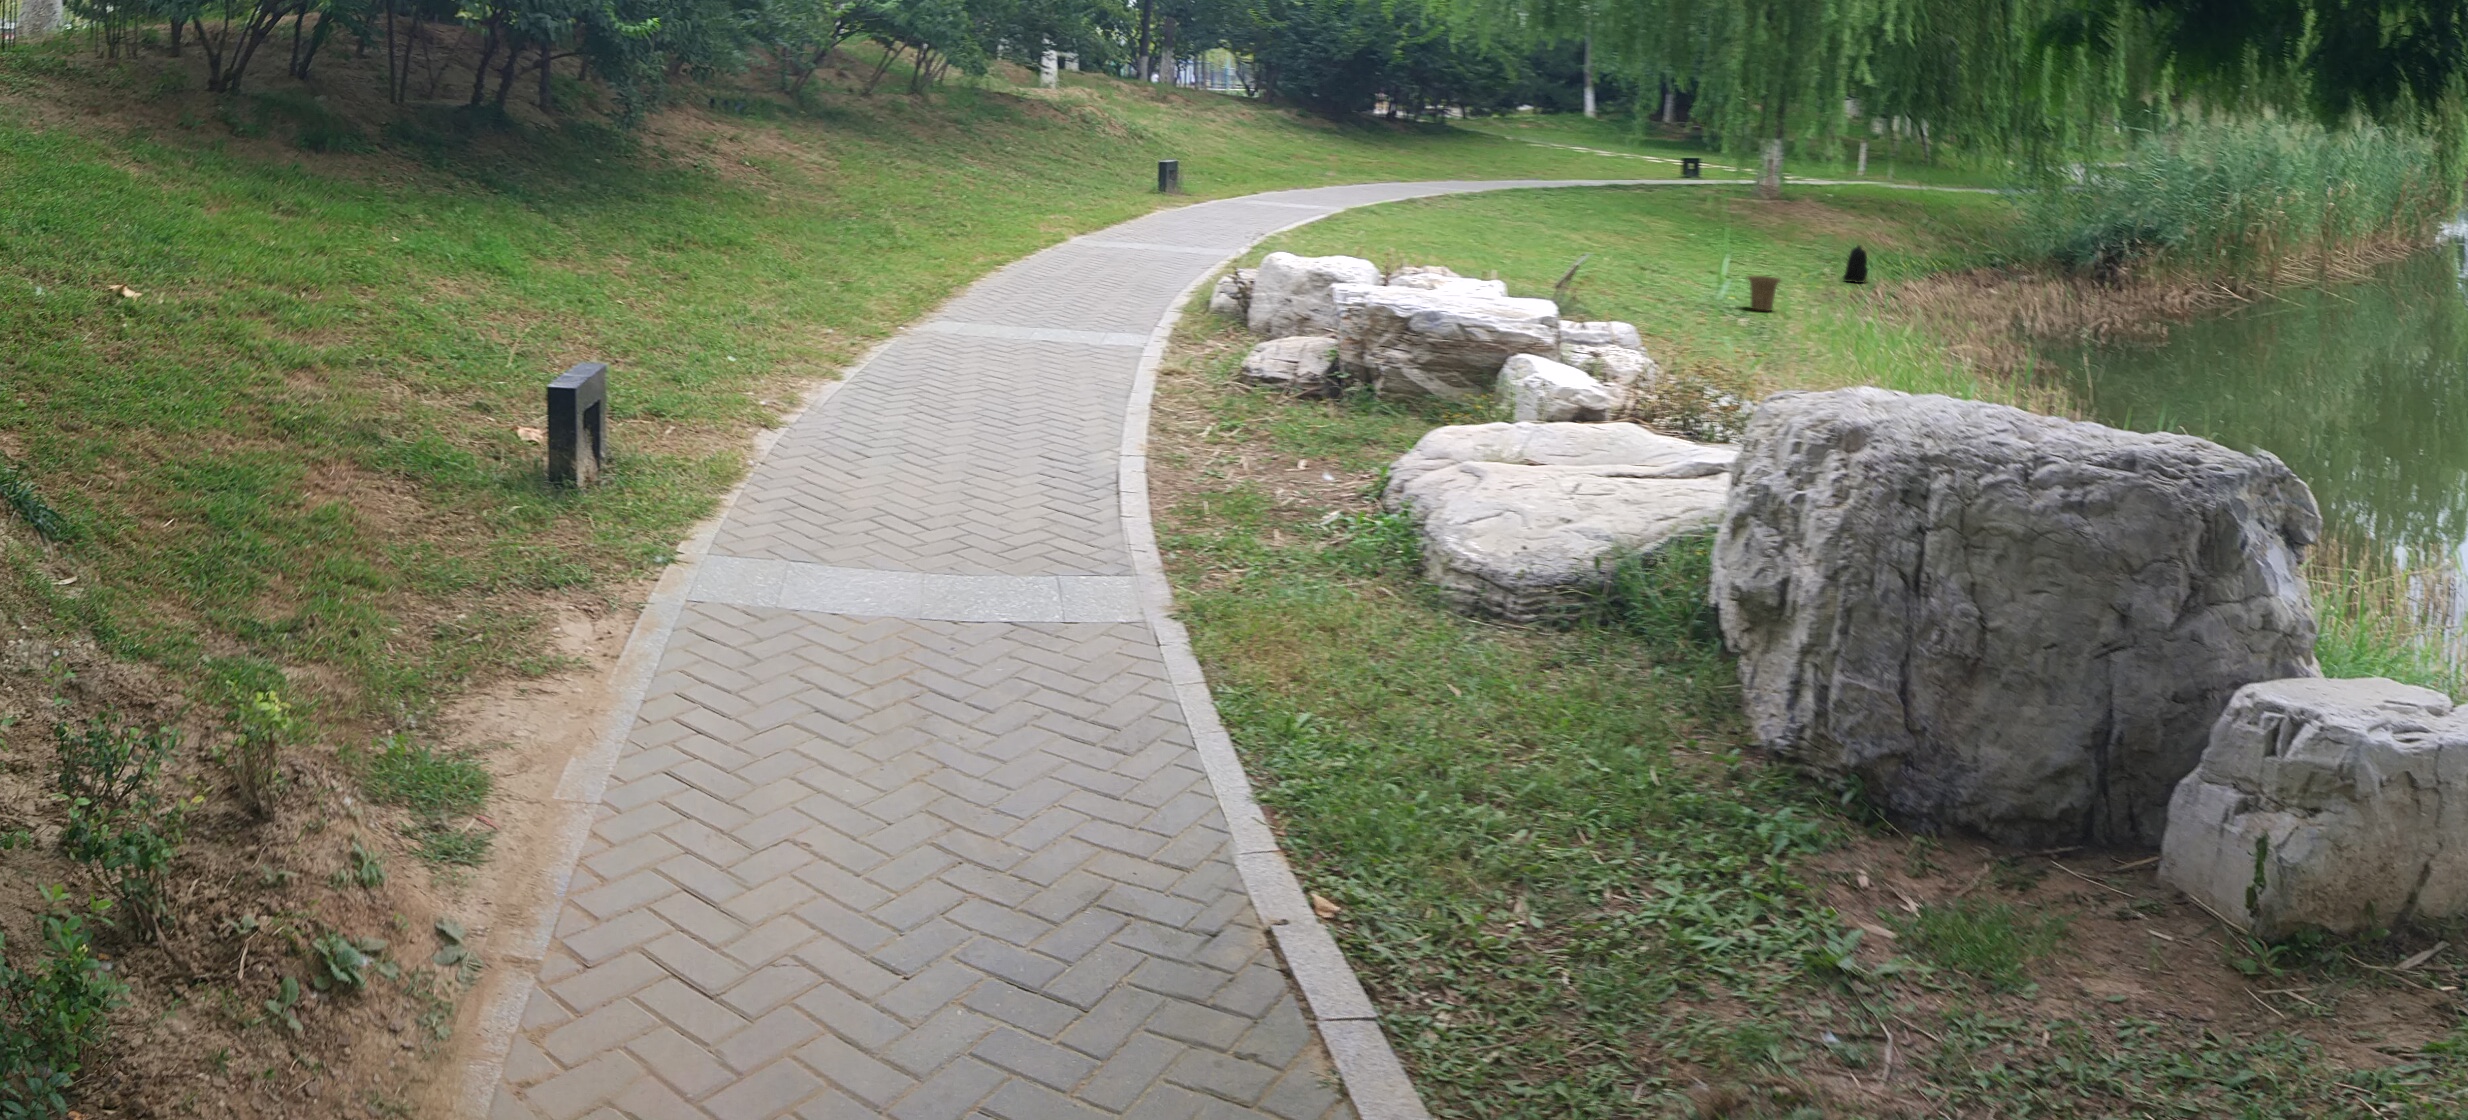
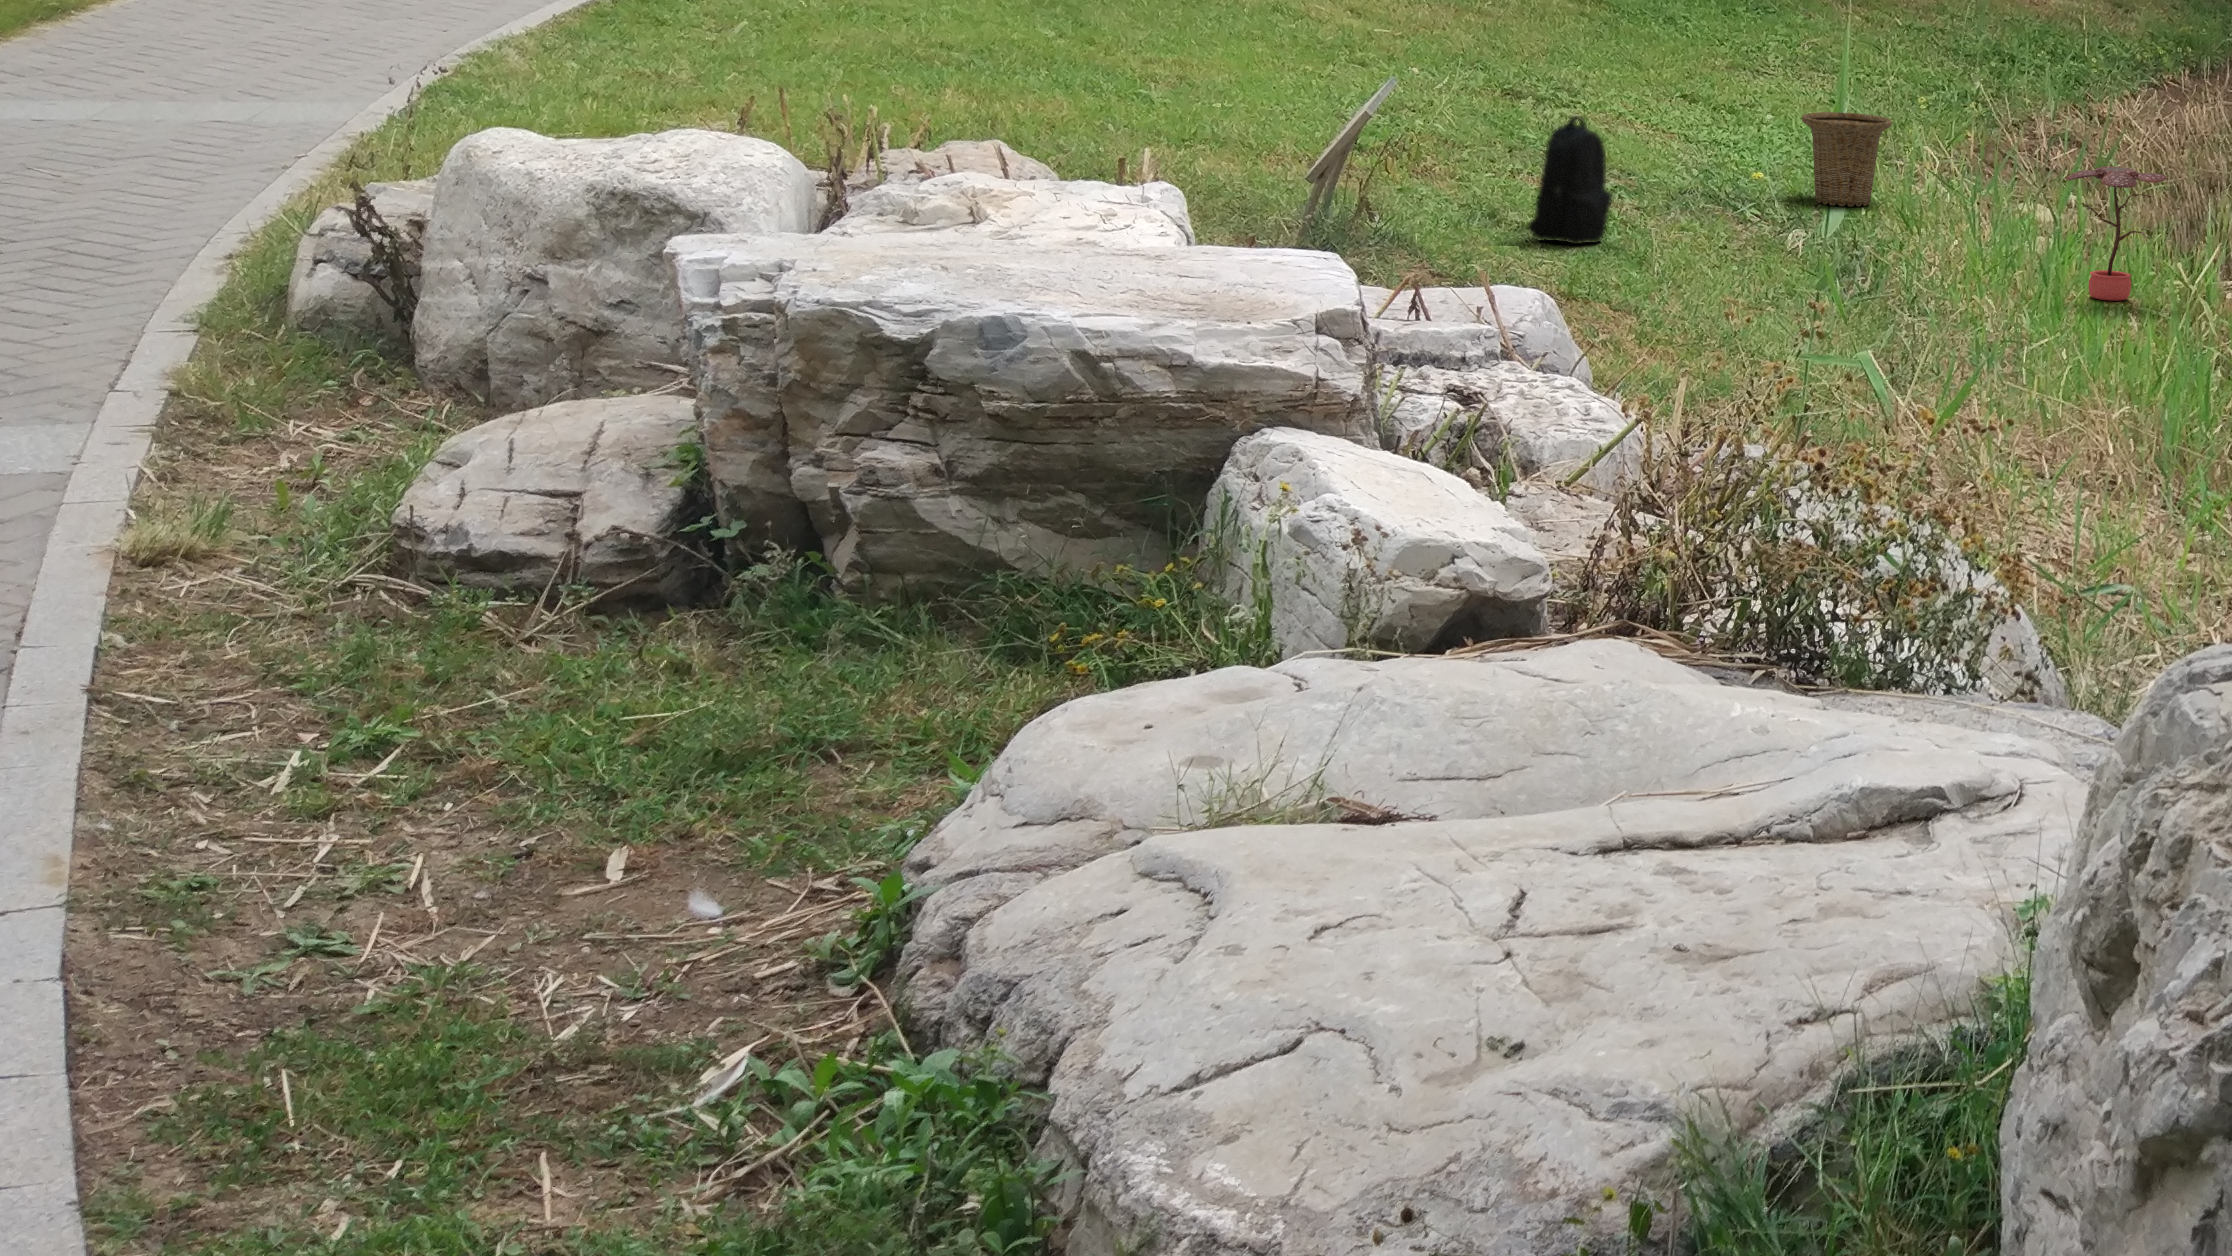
backpack: present [1843,246,1868,283] -> present [1528,115,1612,244]
potted plant: none [1842,296,1882,348] -> present [2066,167,2167,301]

